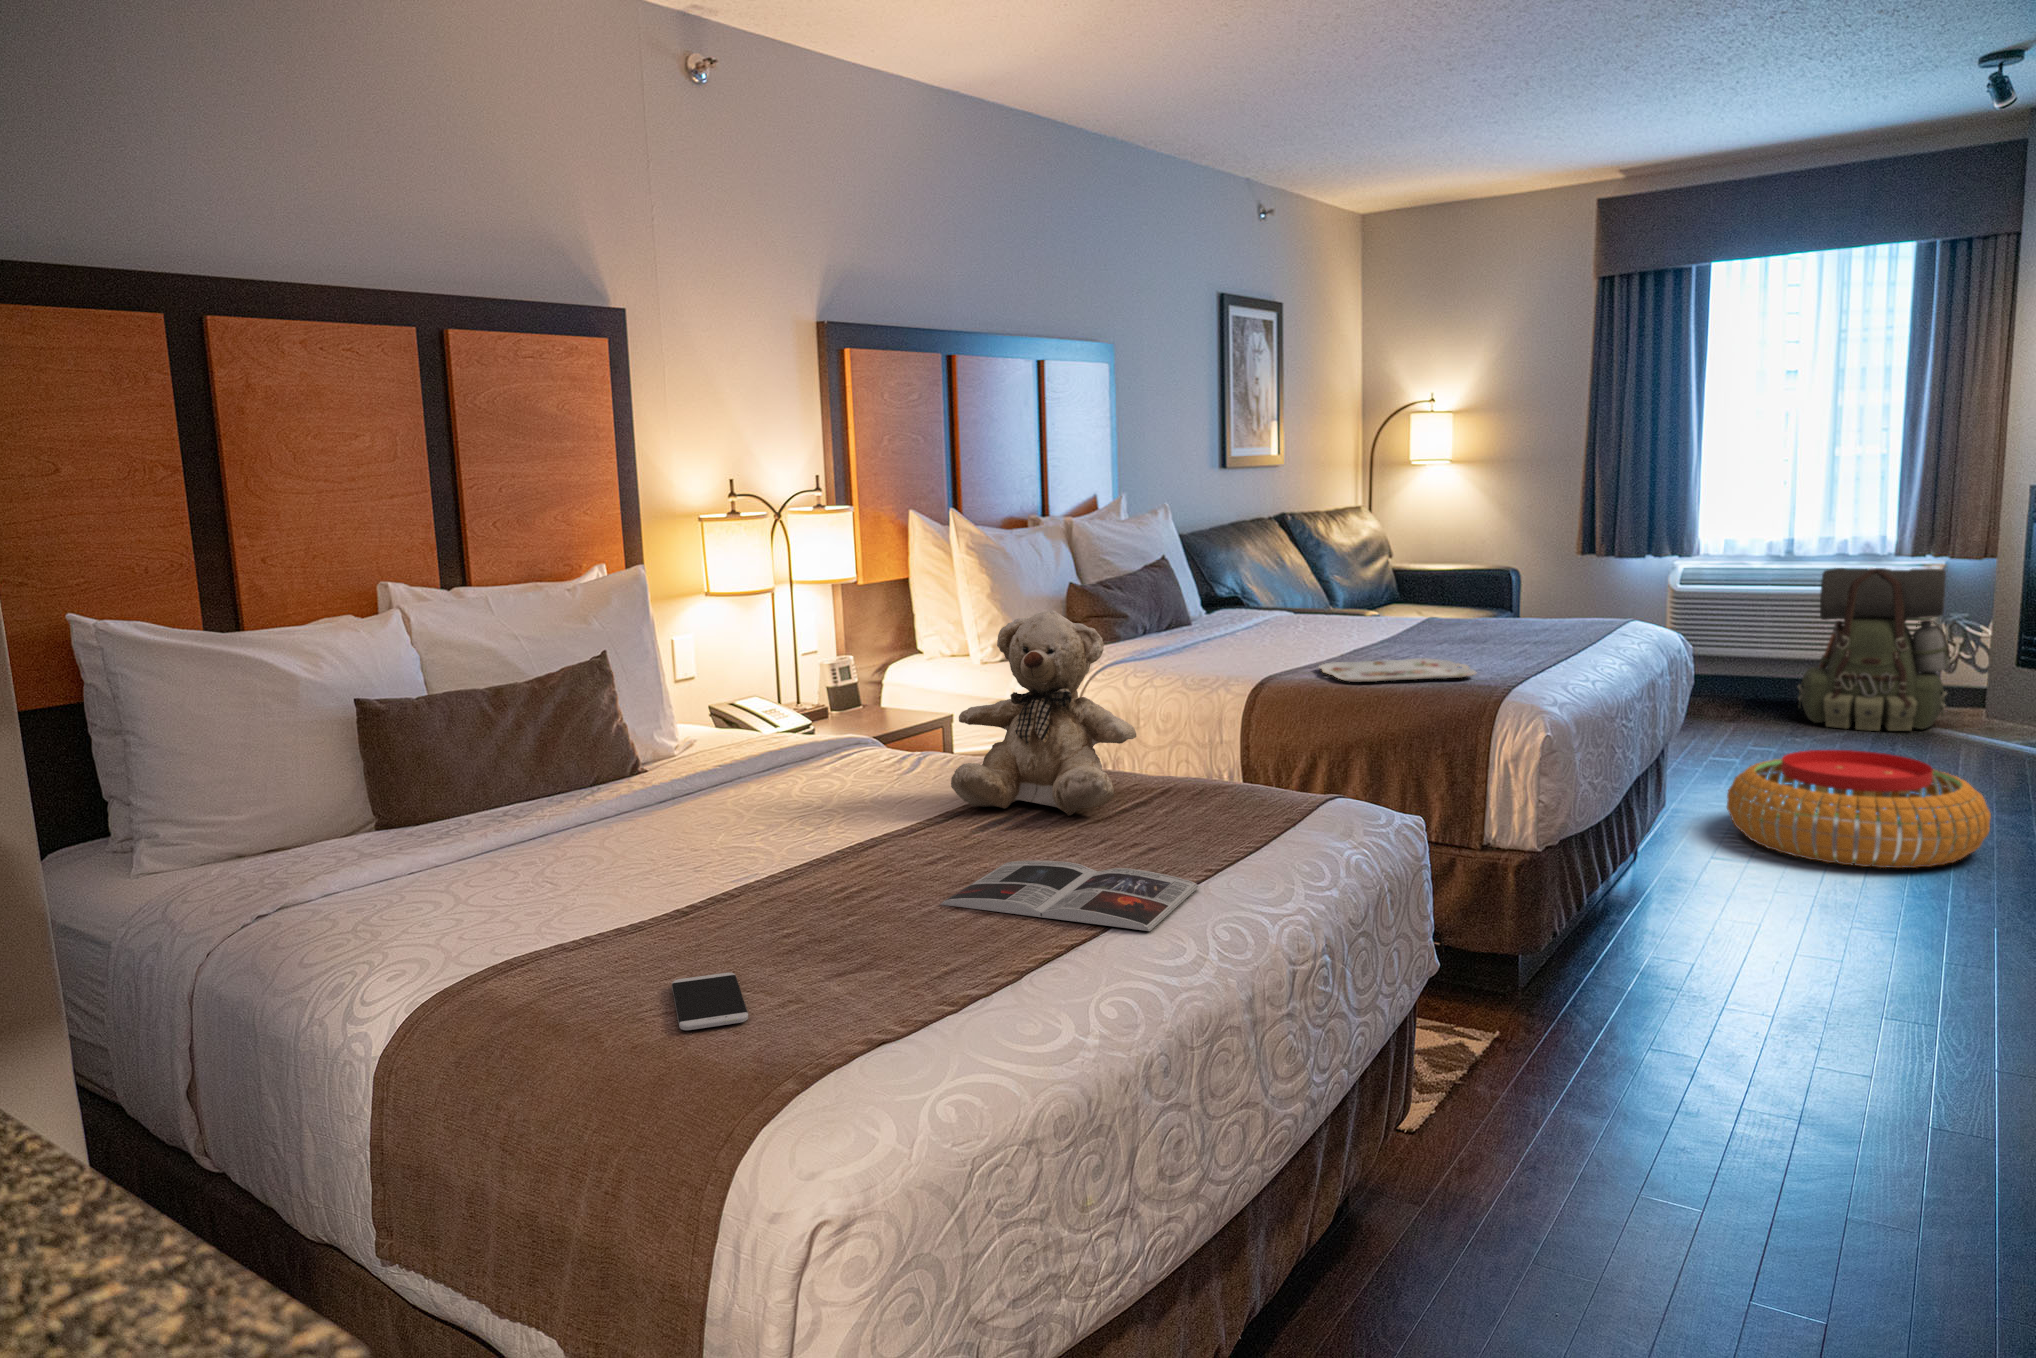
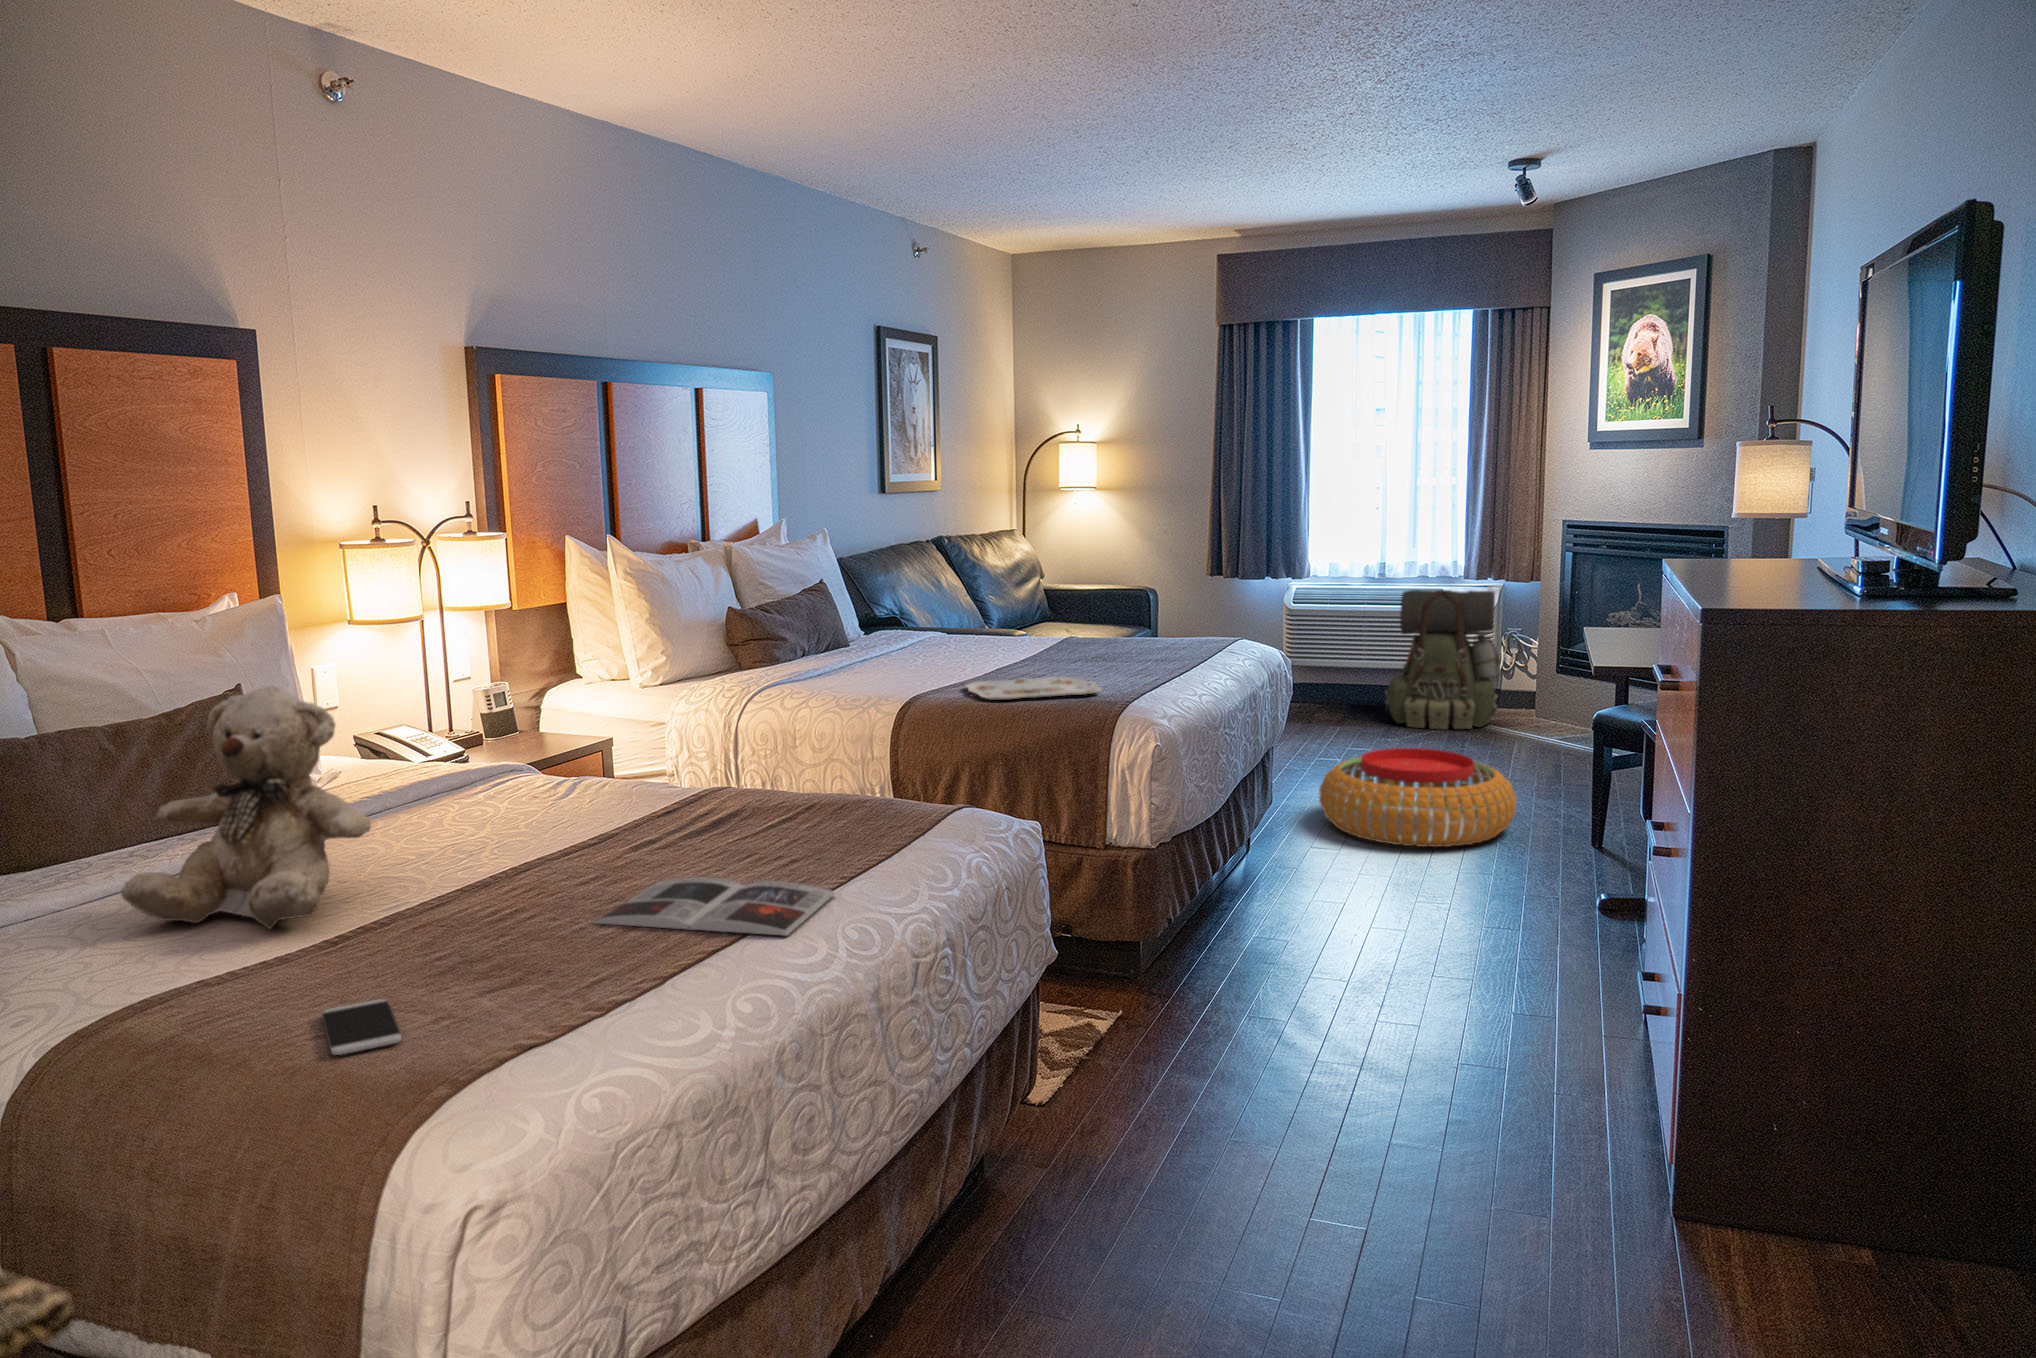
teddy bear: present [951,610,1136,816] -> present [121,686,371,929]

